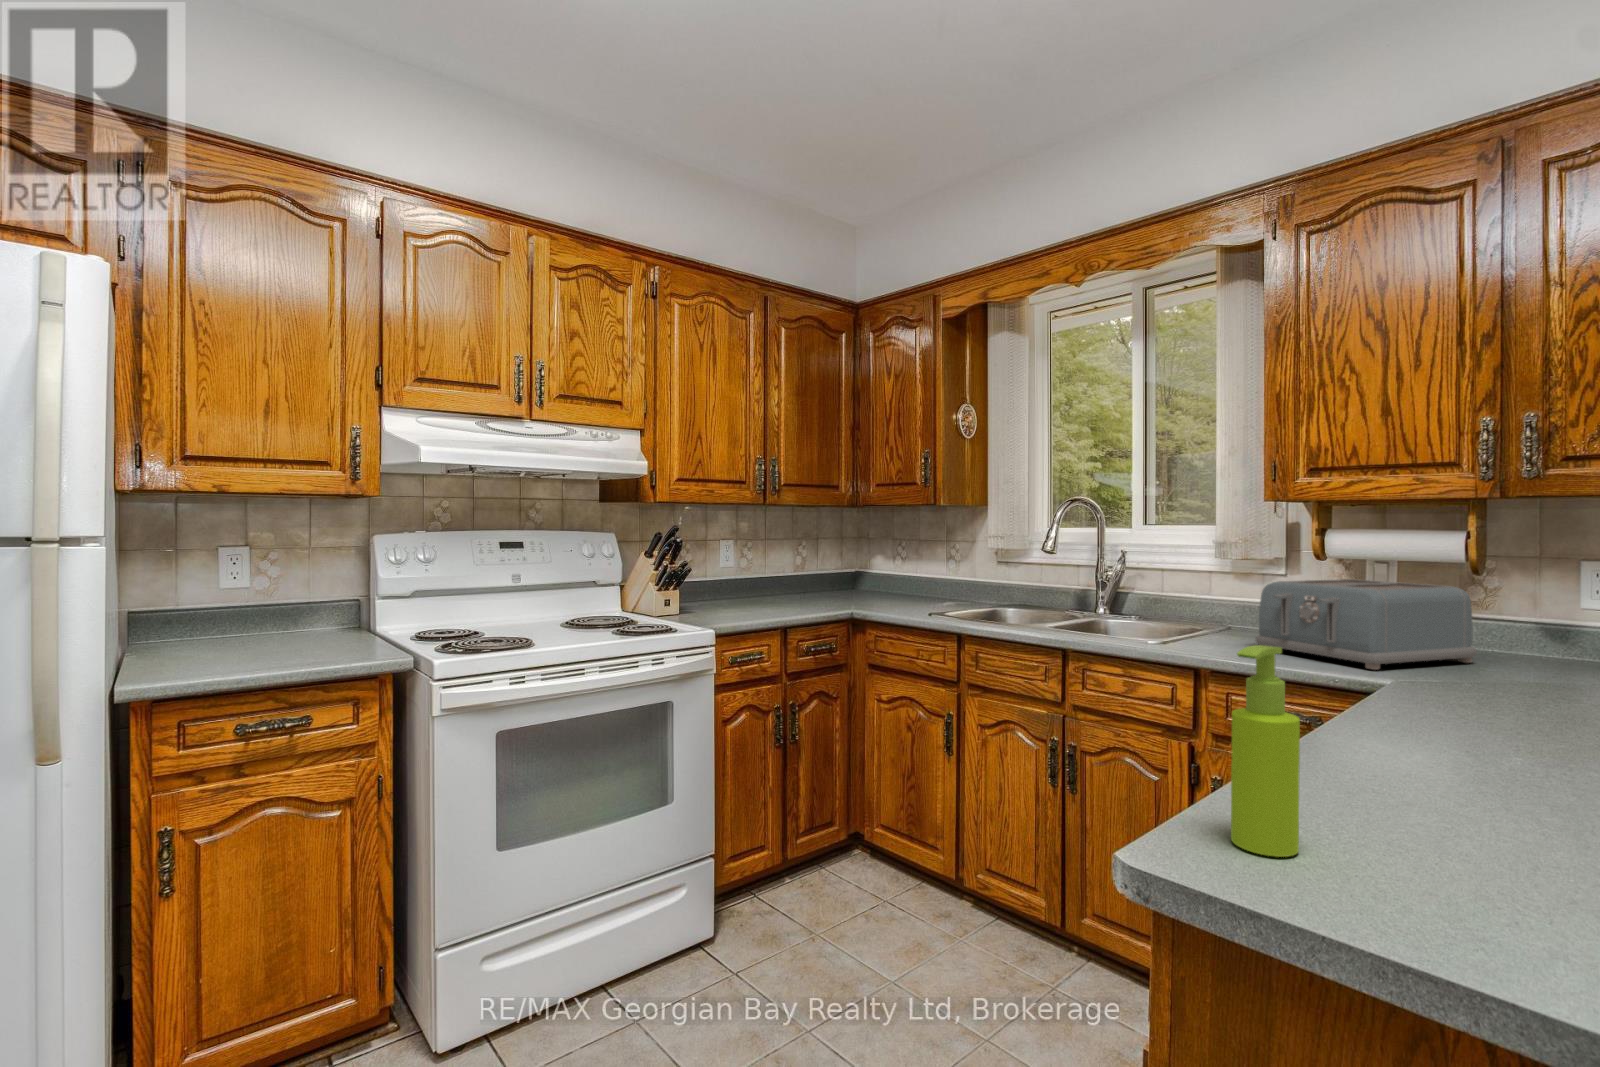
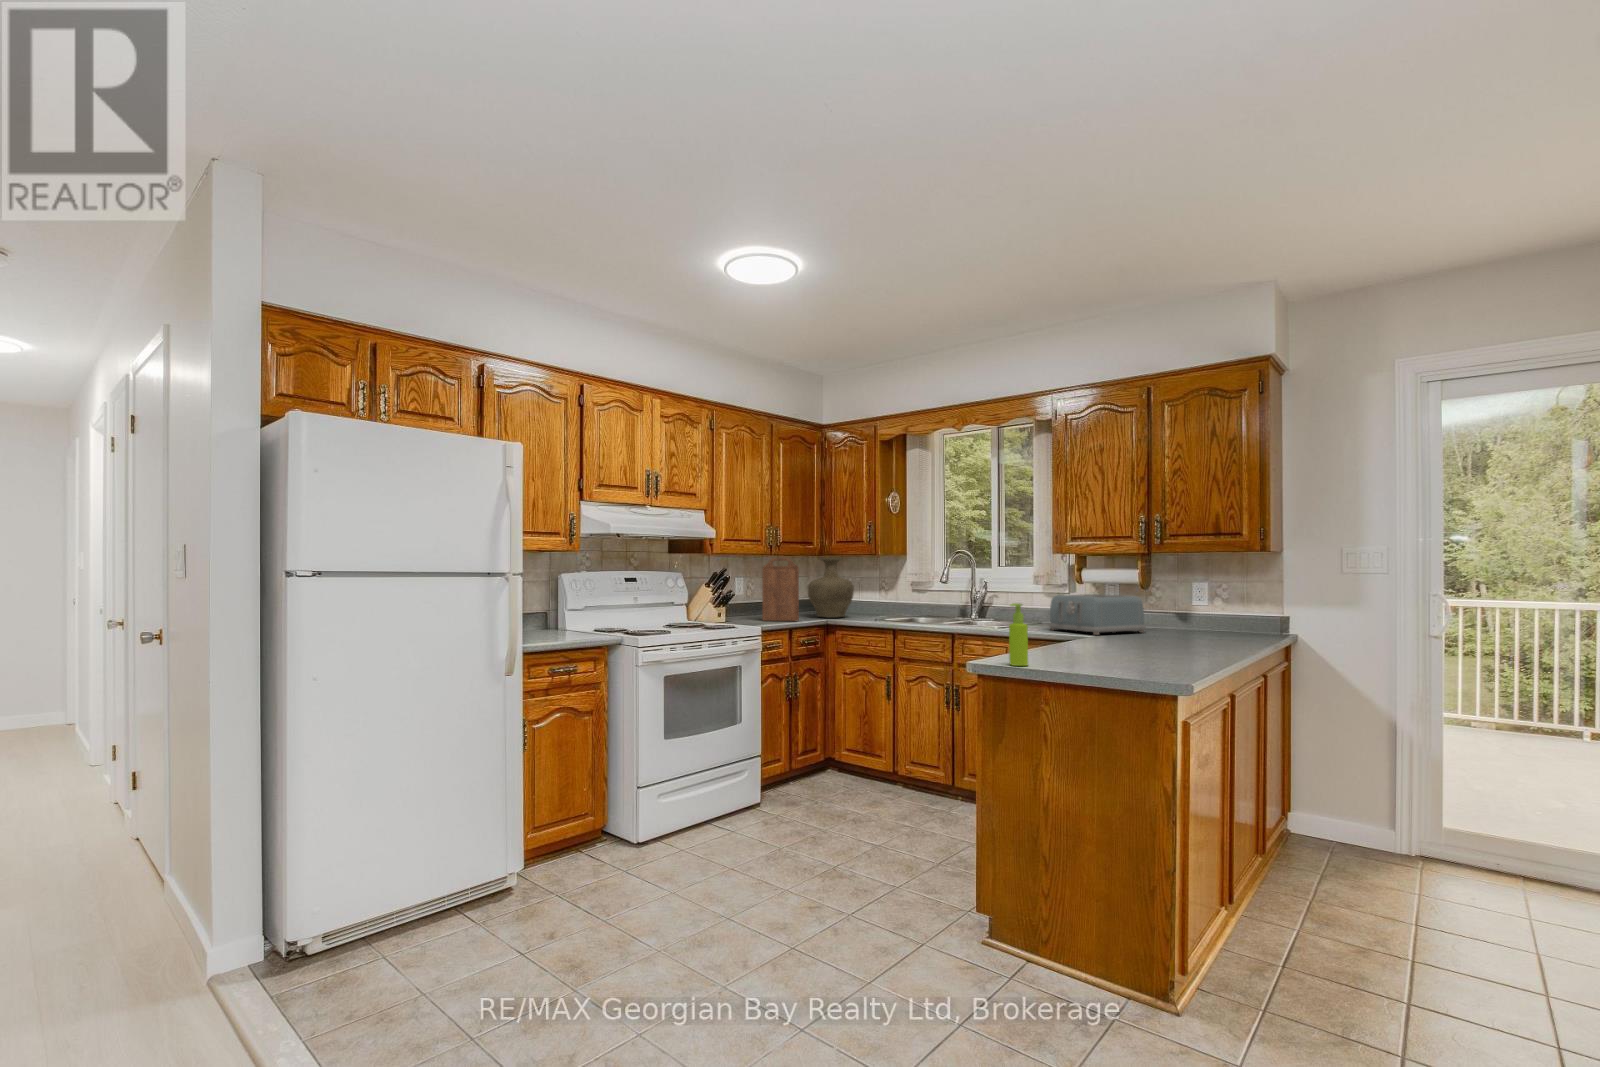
cutting board: none [740,510,799,615] -> present [762,558,799,621]
vase: none [824,510,898,607] -> present [808,558,854,618]

